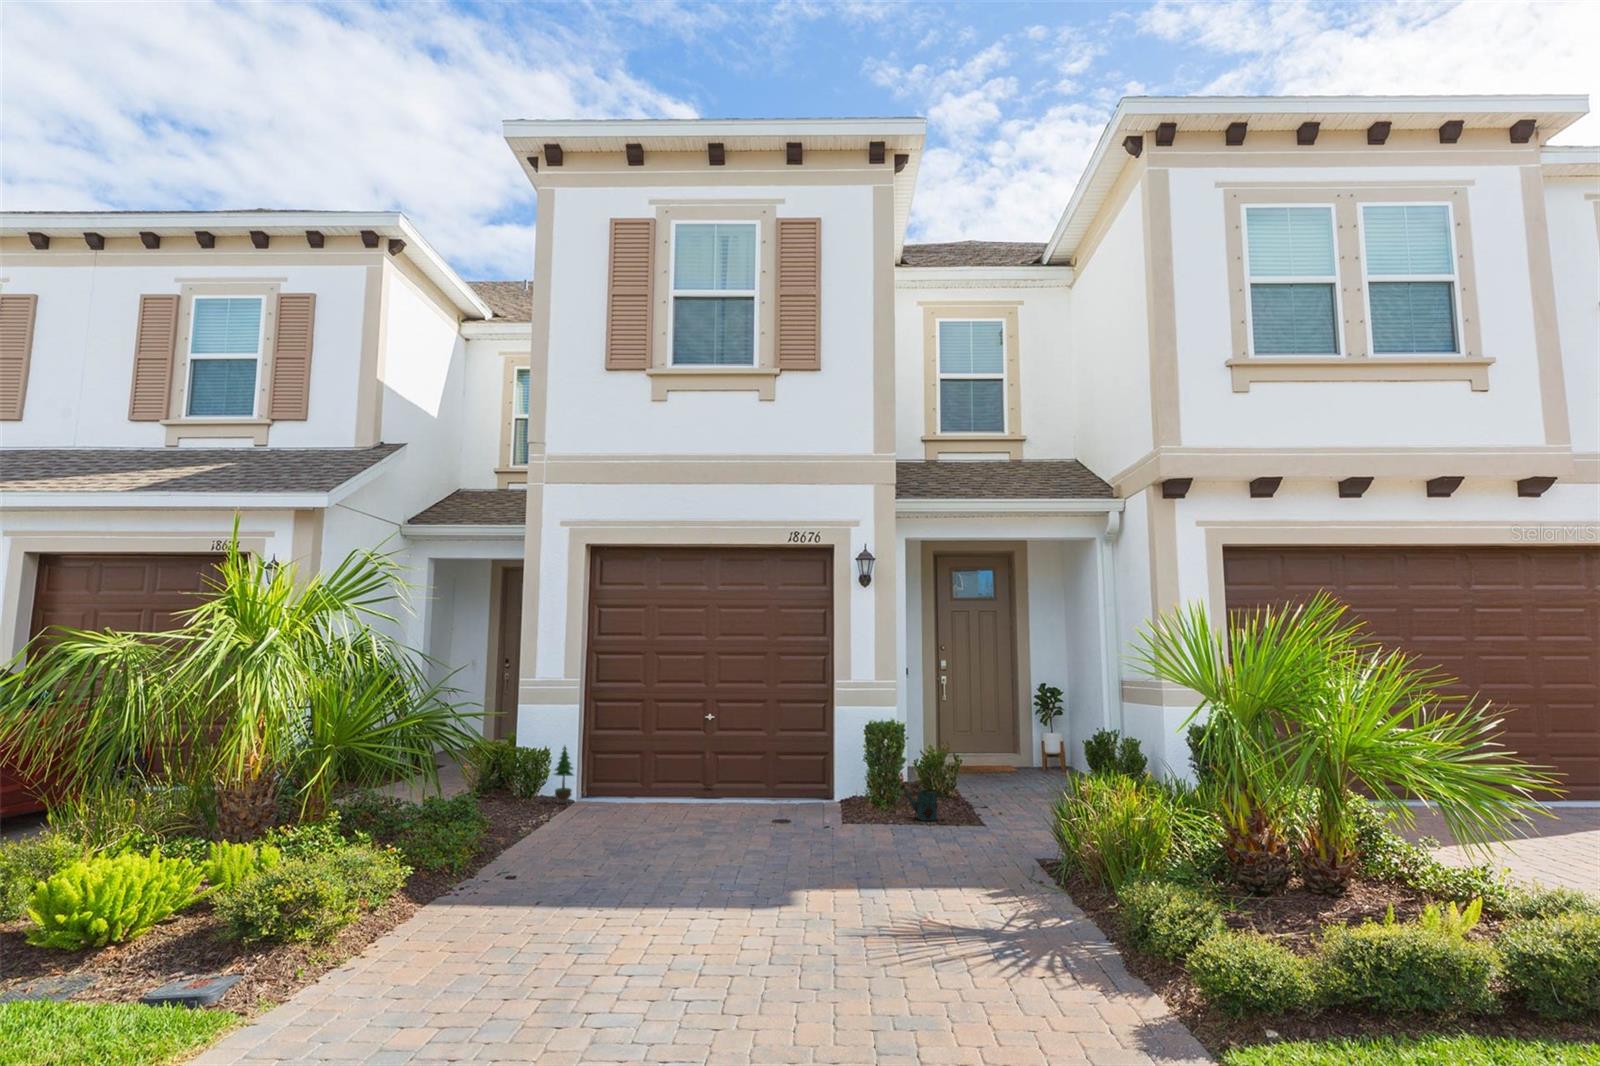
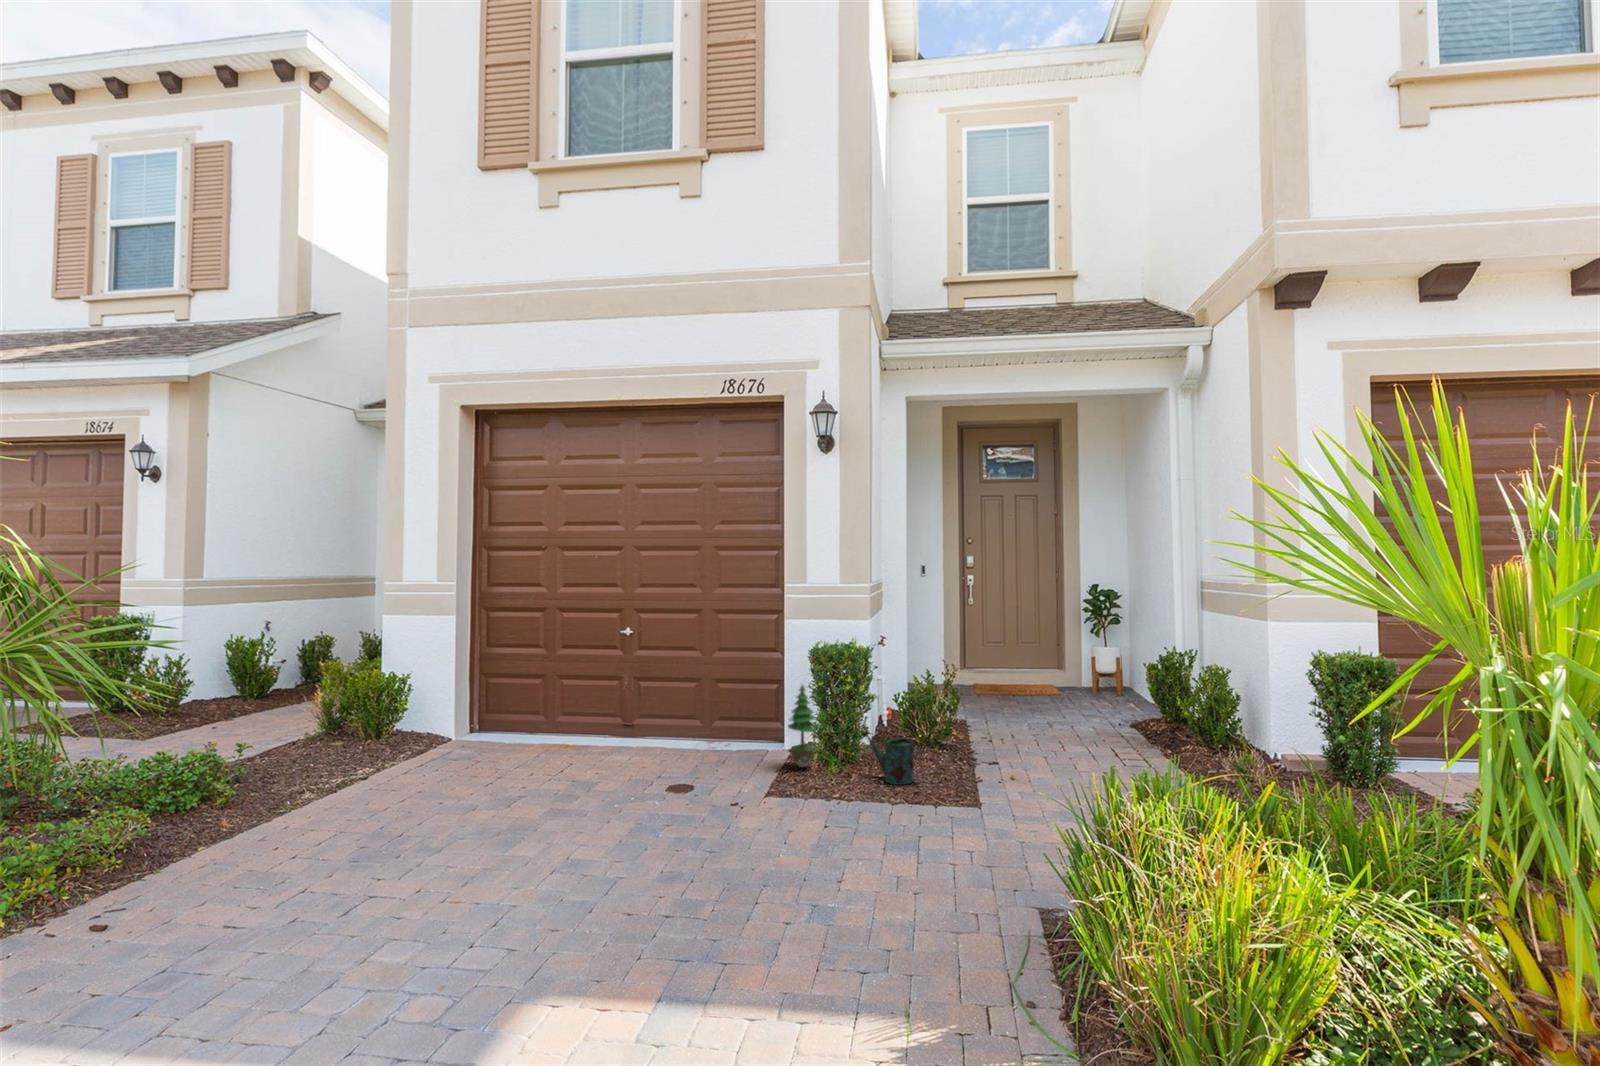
potted tree: present [555,746,573,803] -> present [788,685,816,768]

